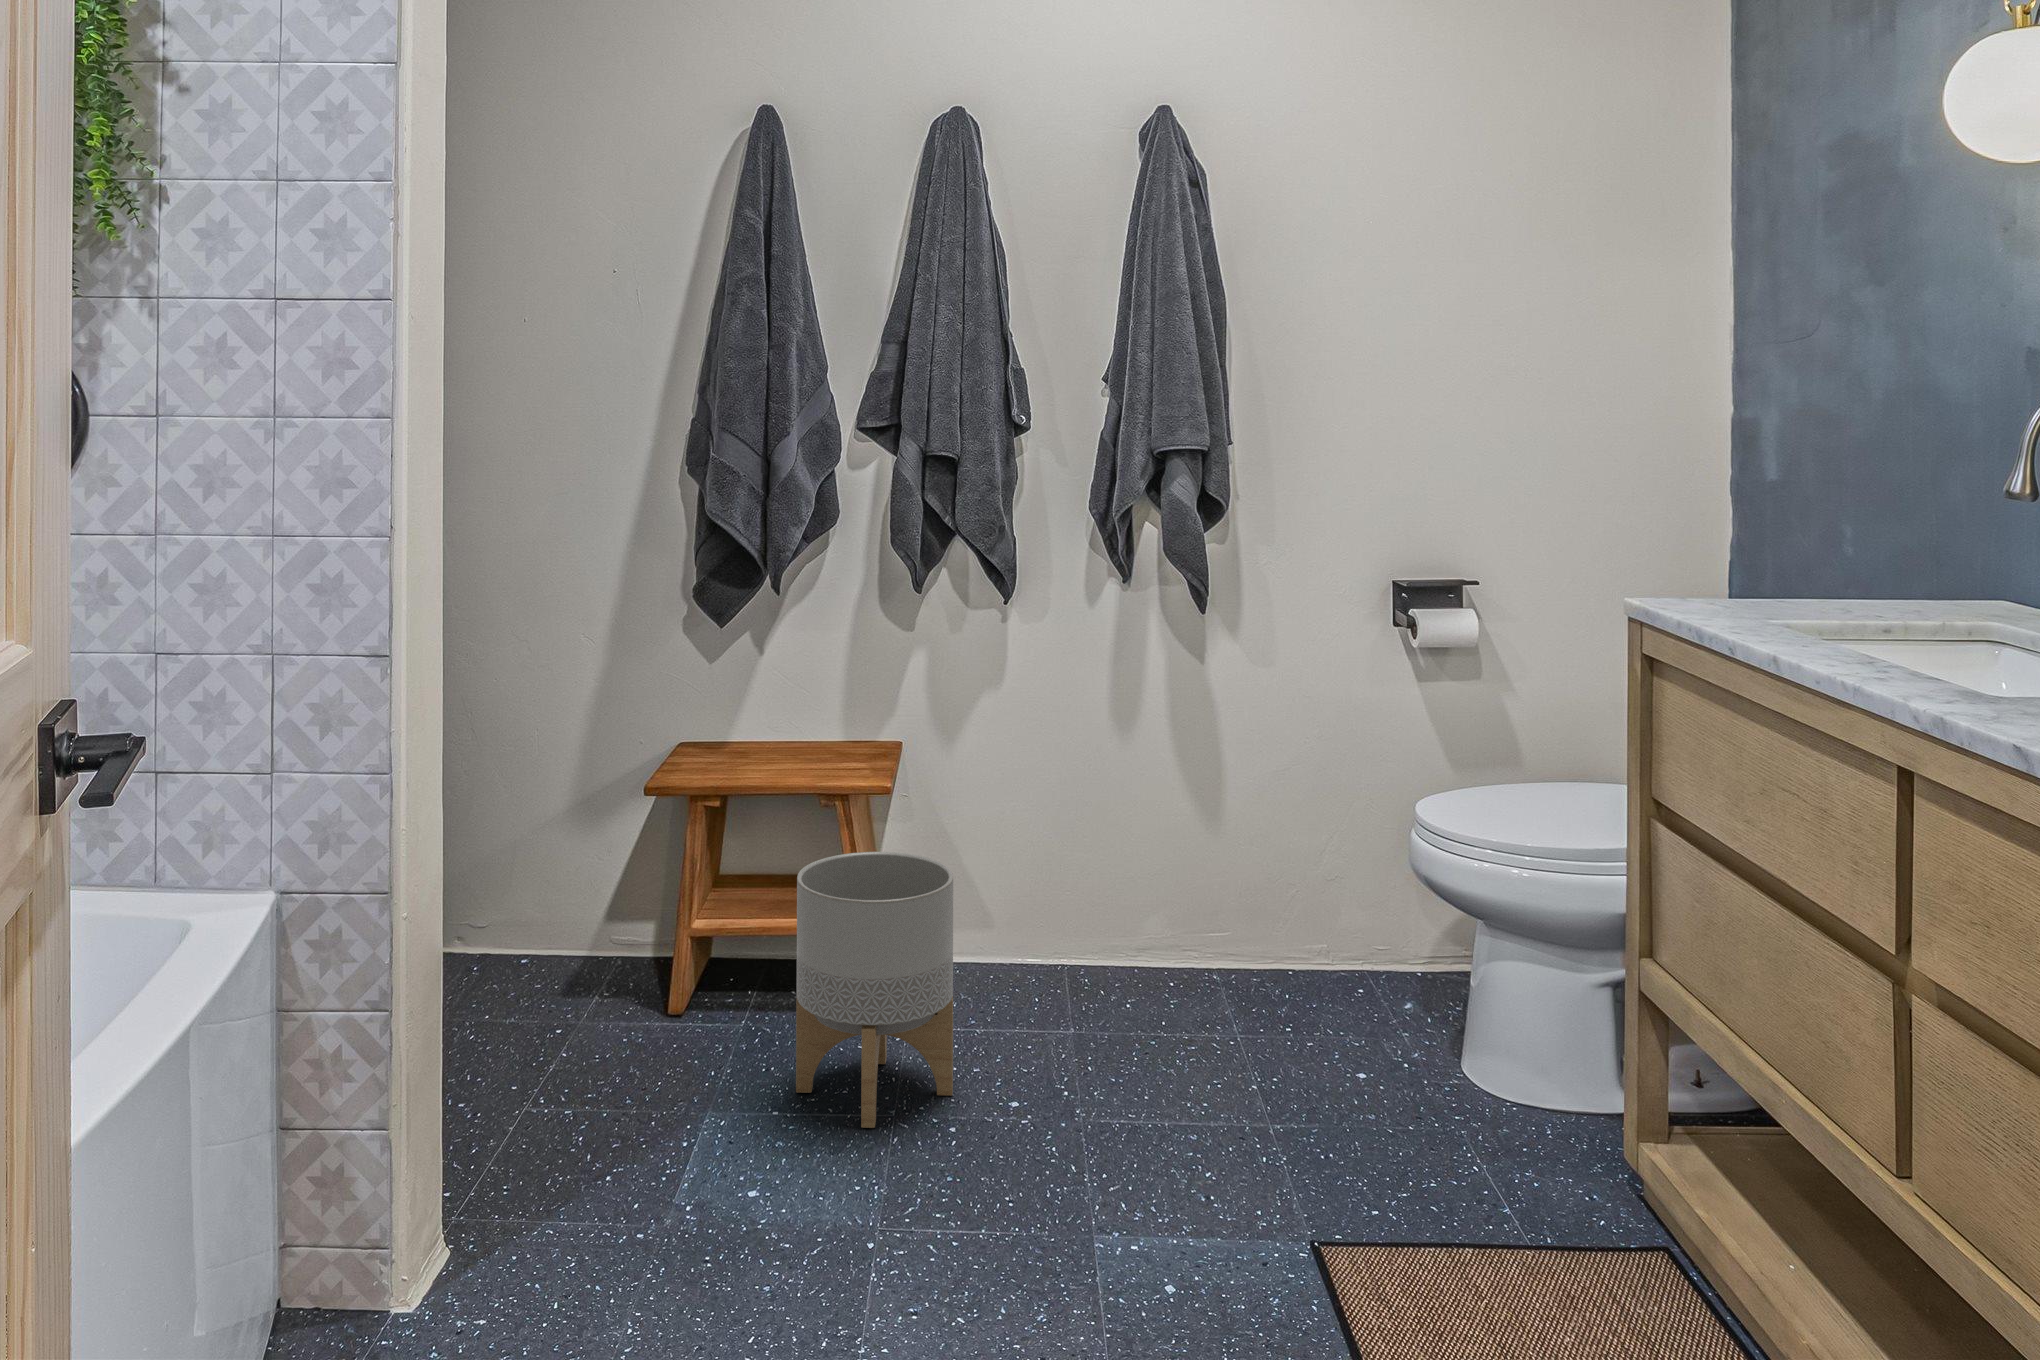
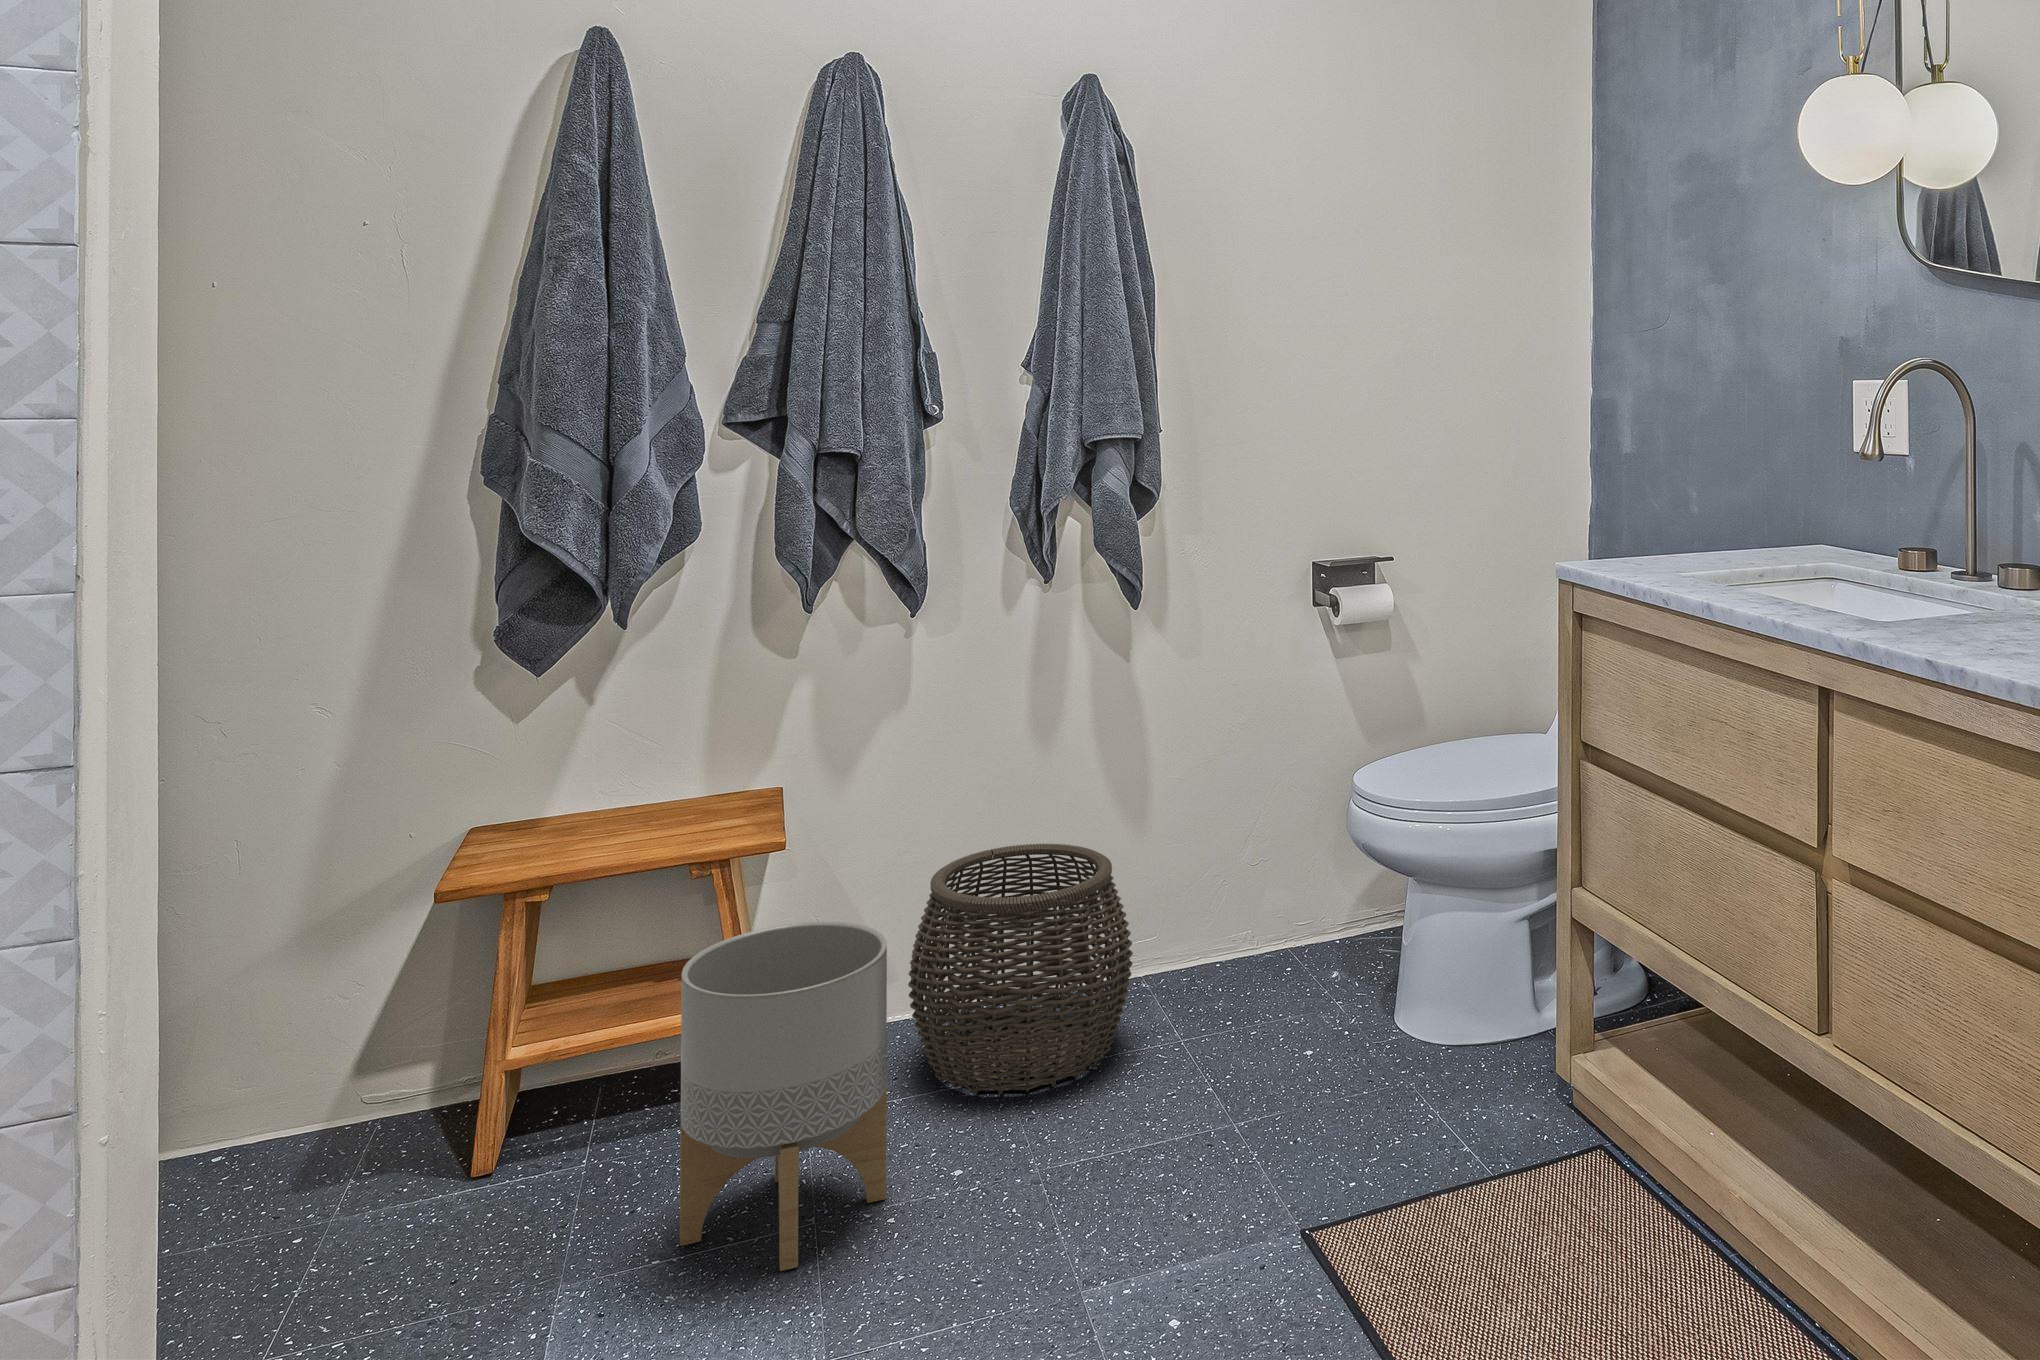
woven basket: none [994,821,1191,1040] -> present [908,844,1133,1094]

